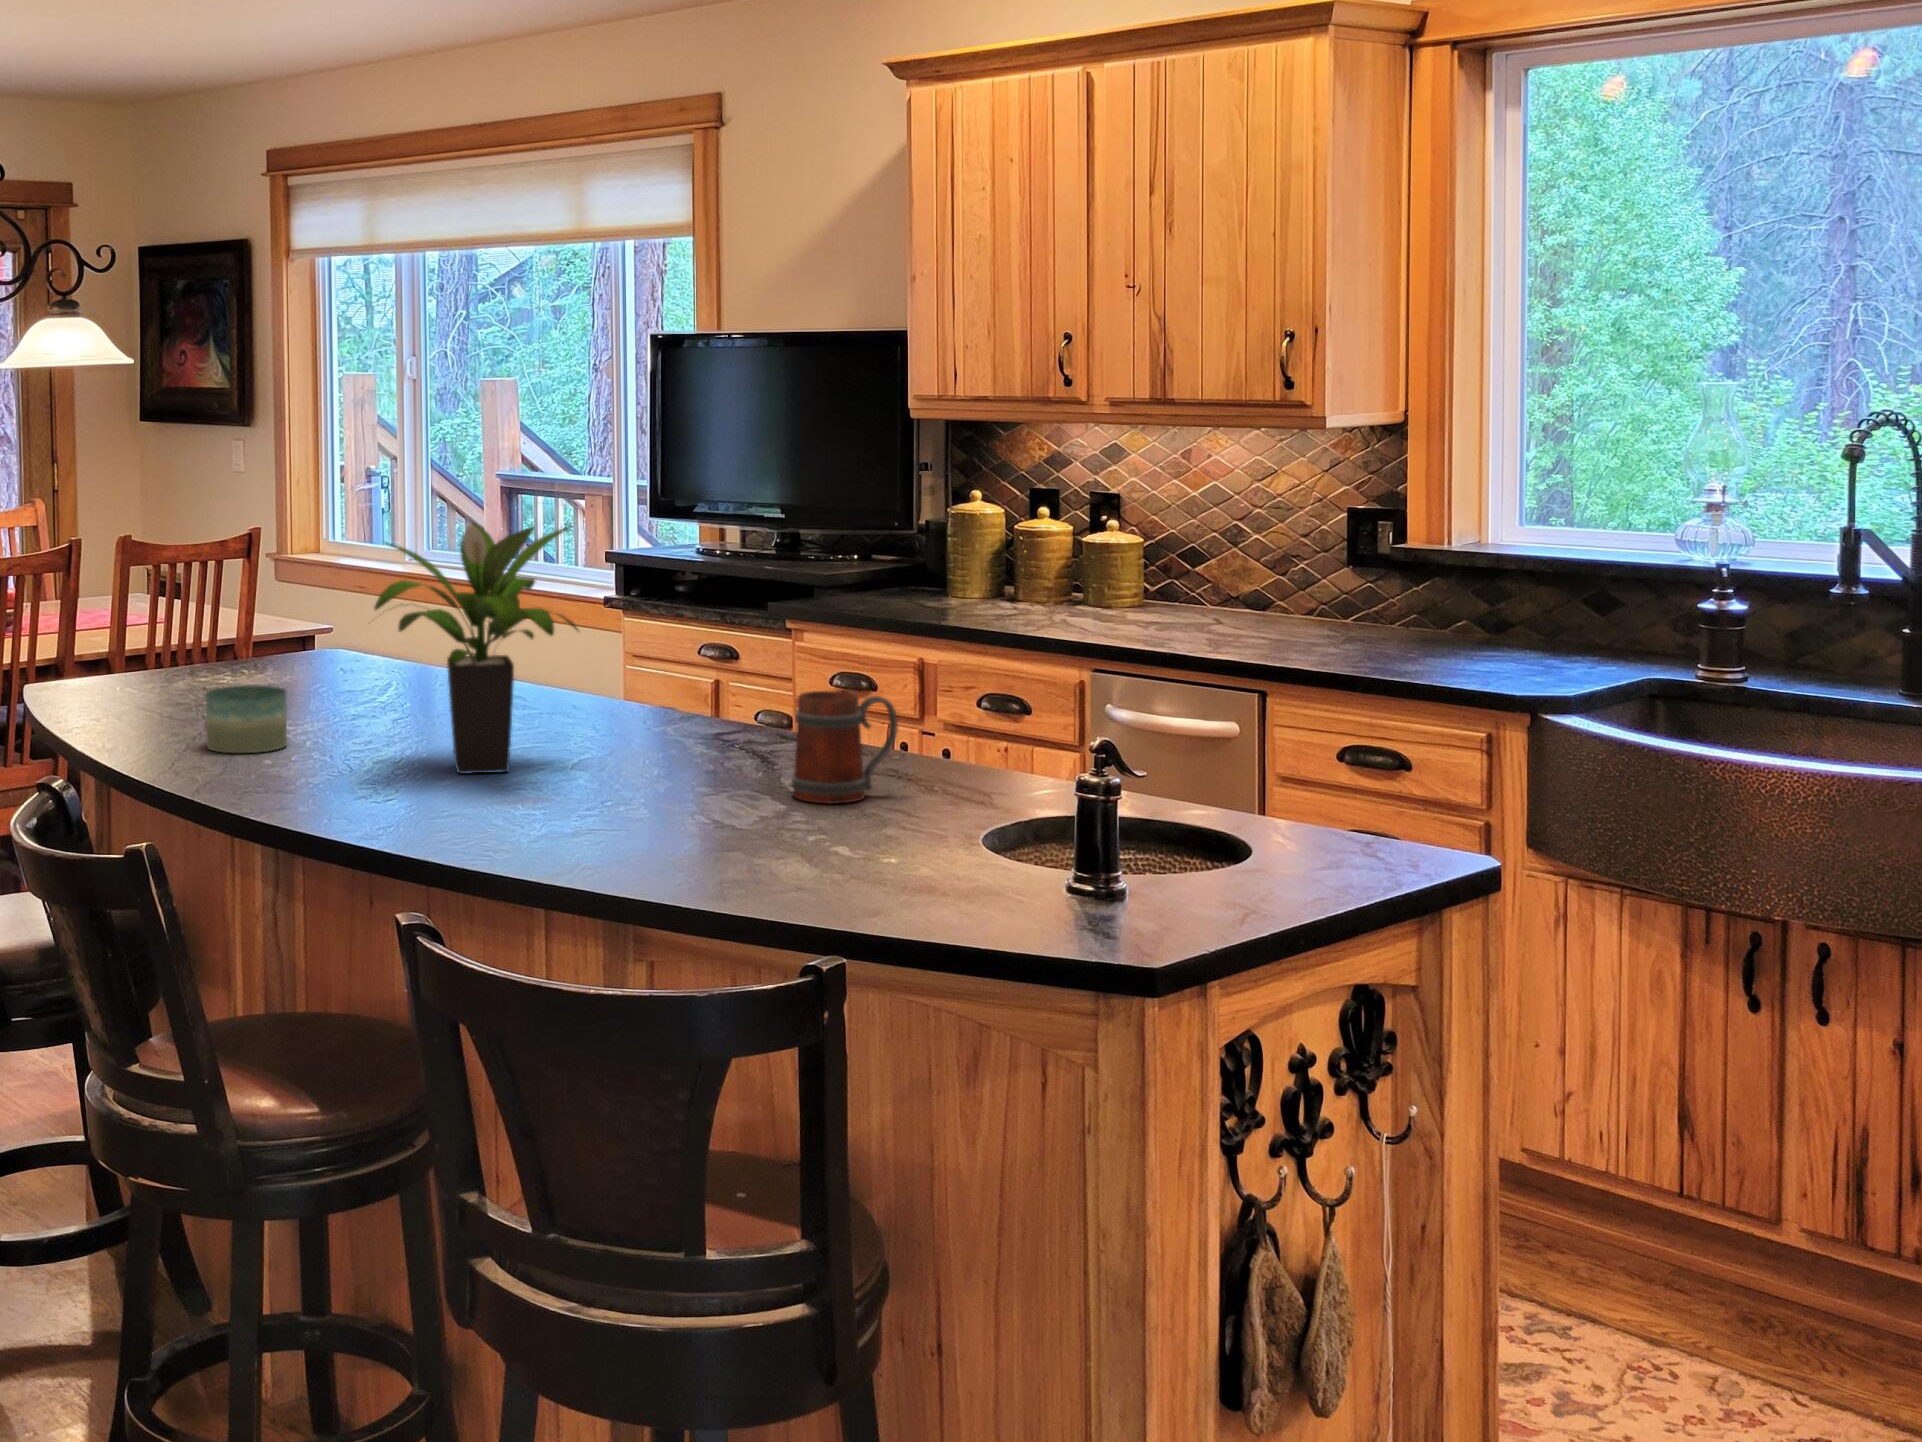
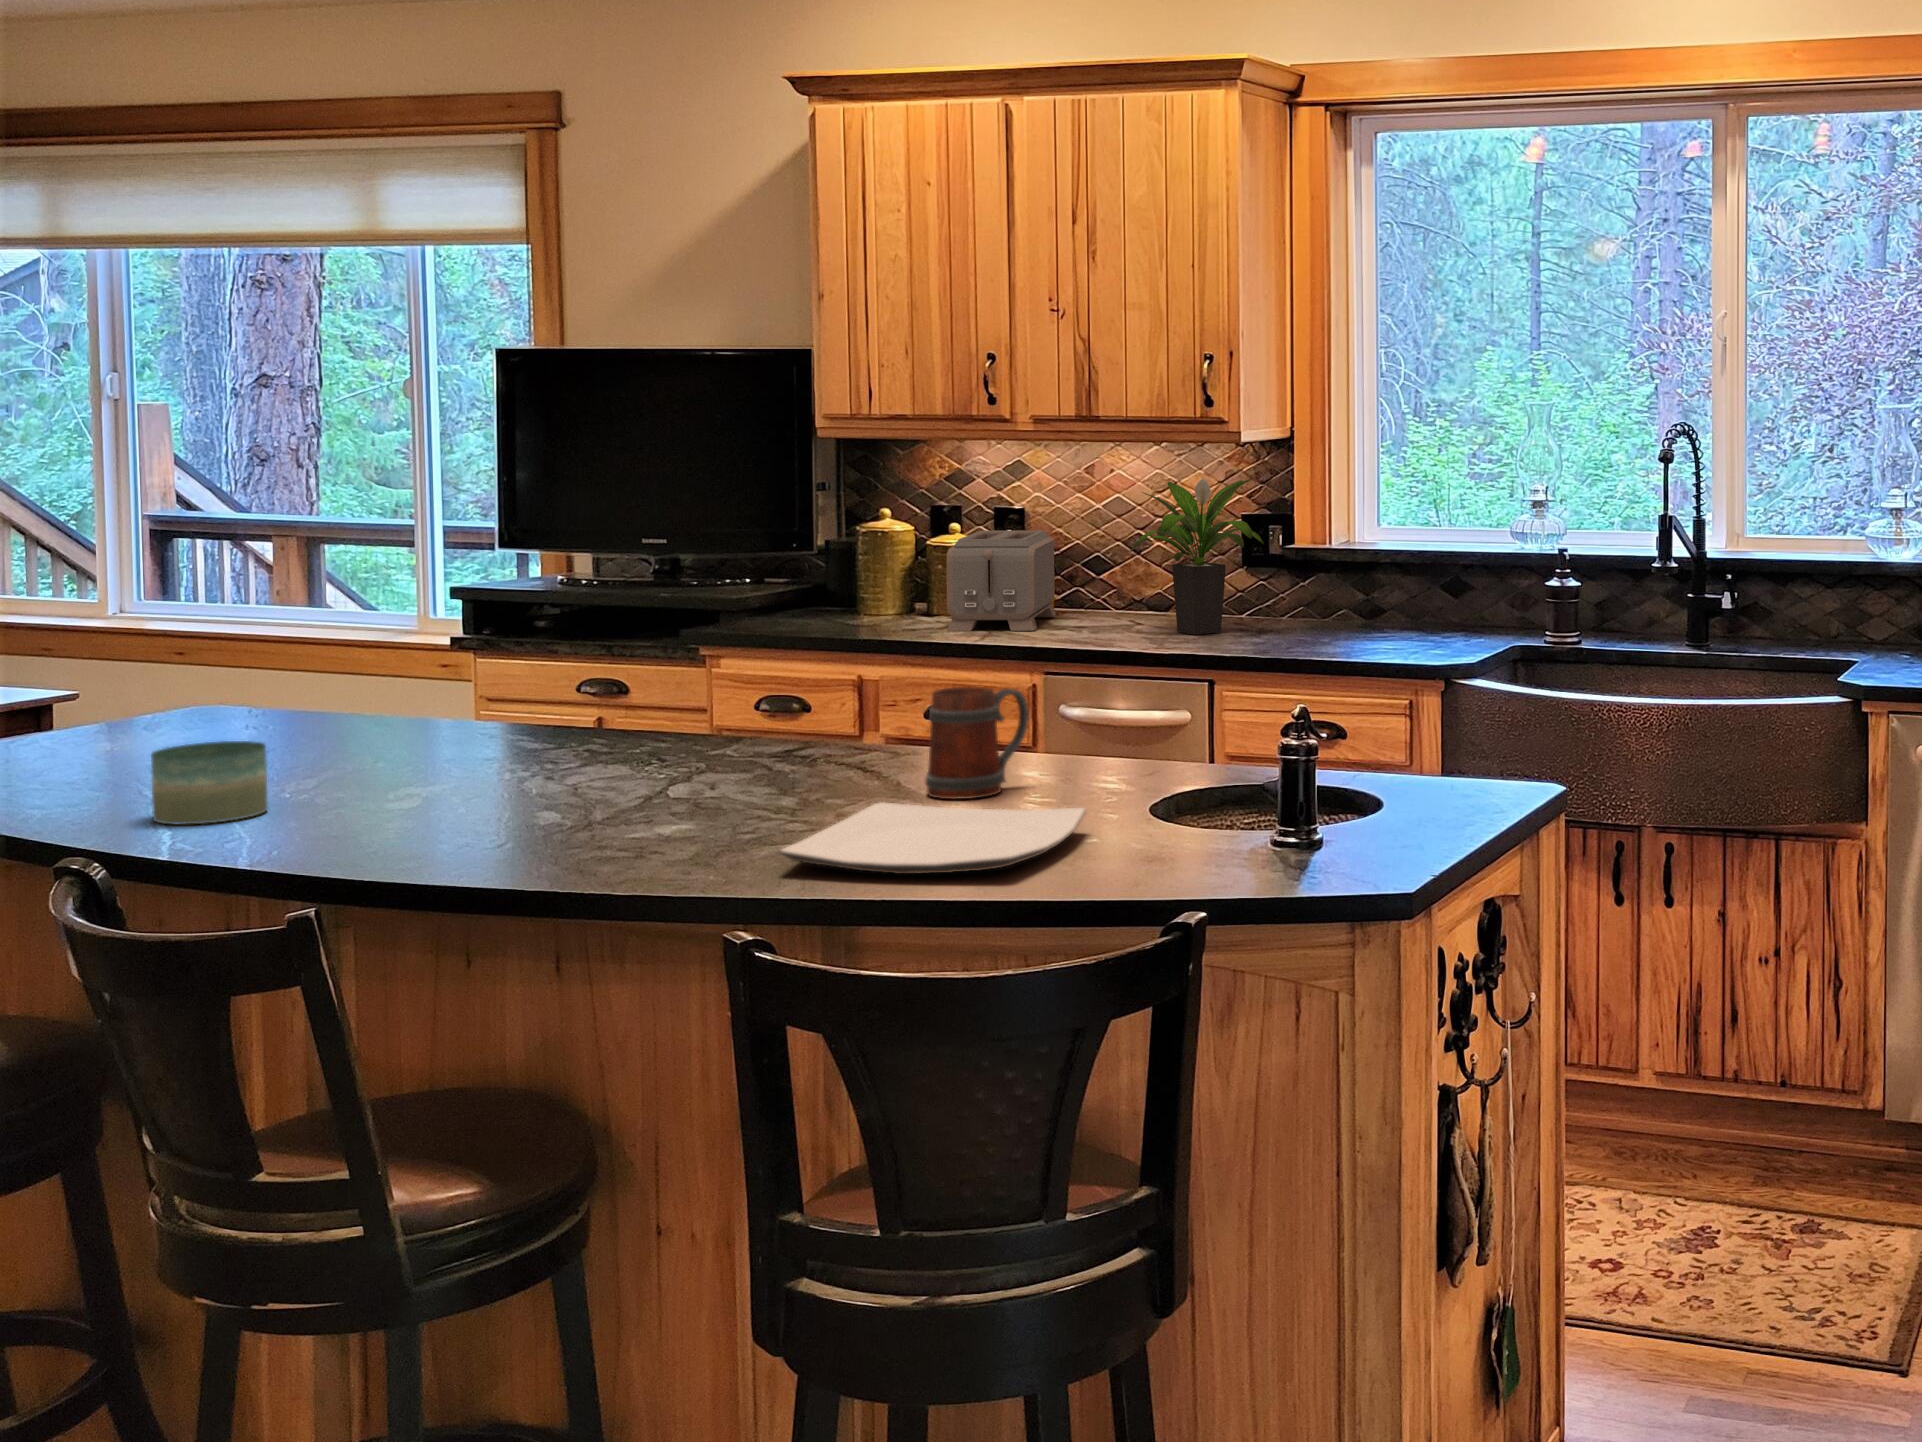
toaster: none [1011,515,1139,623] -> present [947,530,1056,631]
potted plant: present [375,524,578,774] -> present [1130,478,1264,635]
plate: none [584,799,894,880] -> present [780,802,1086,874]

